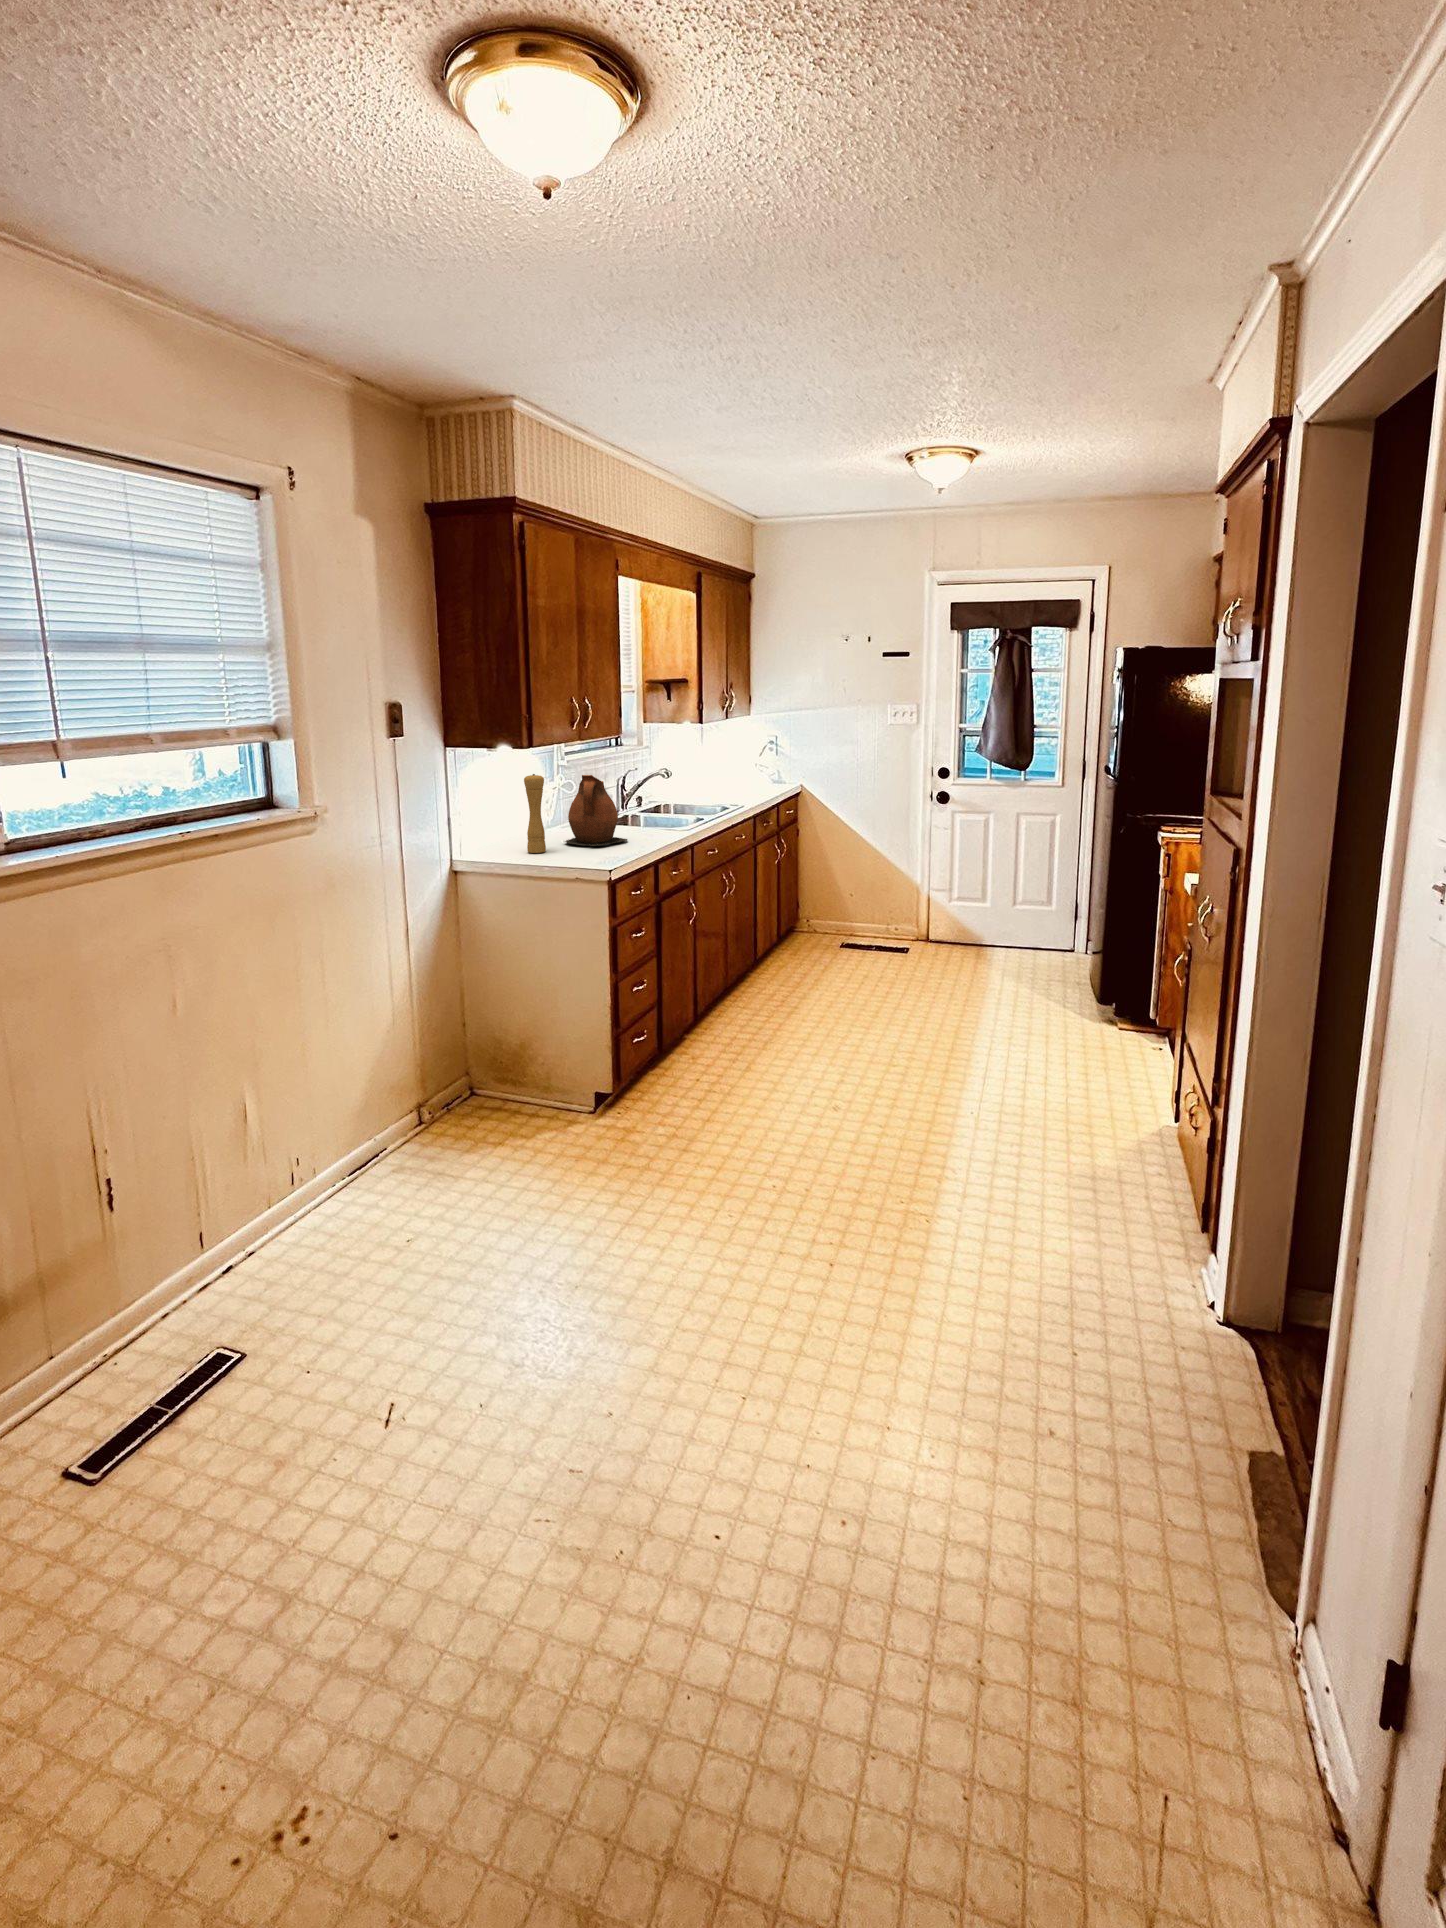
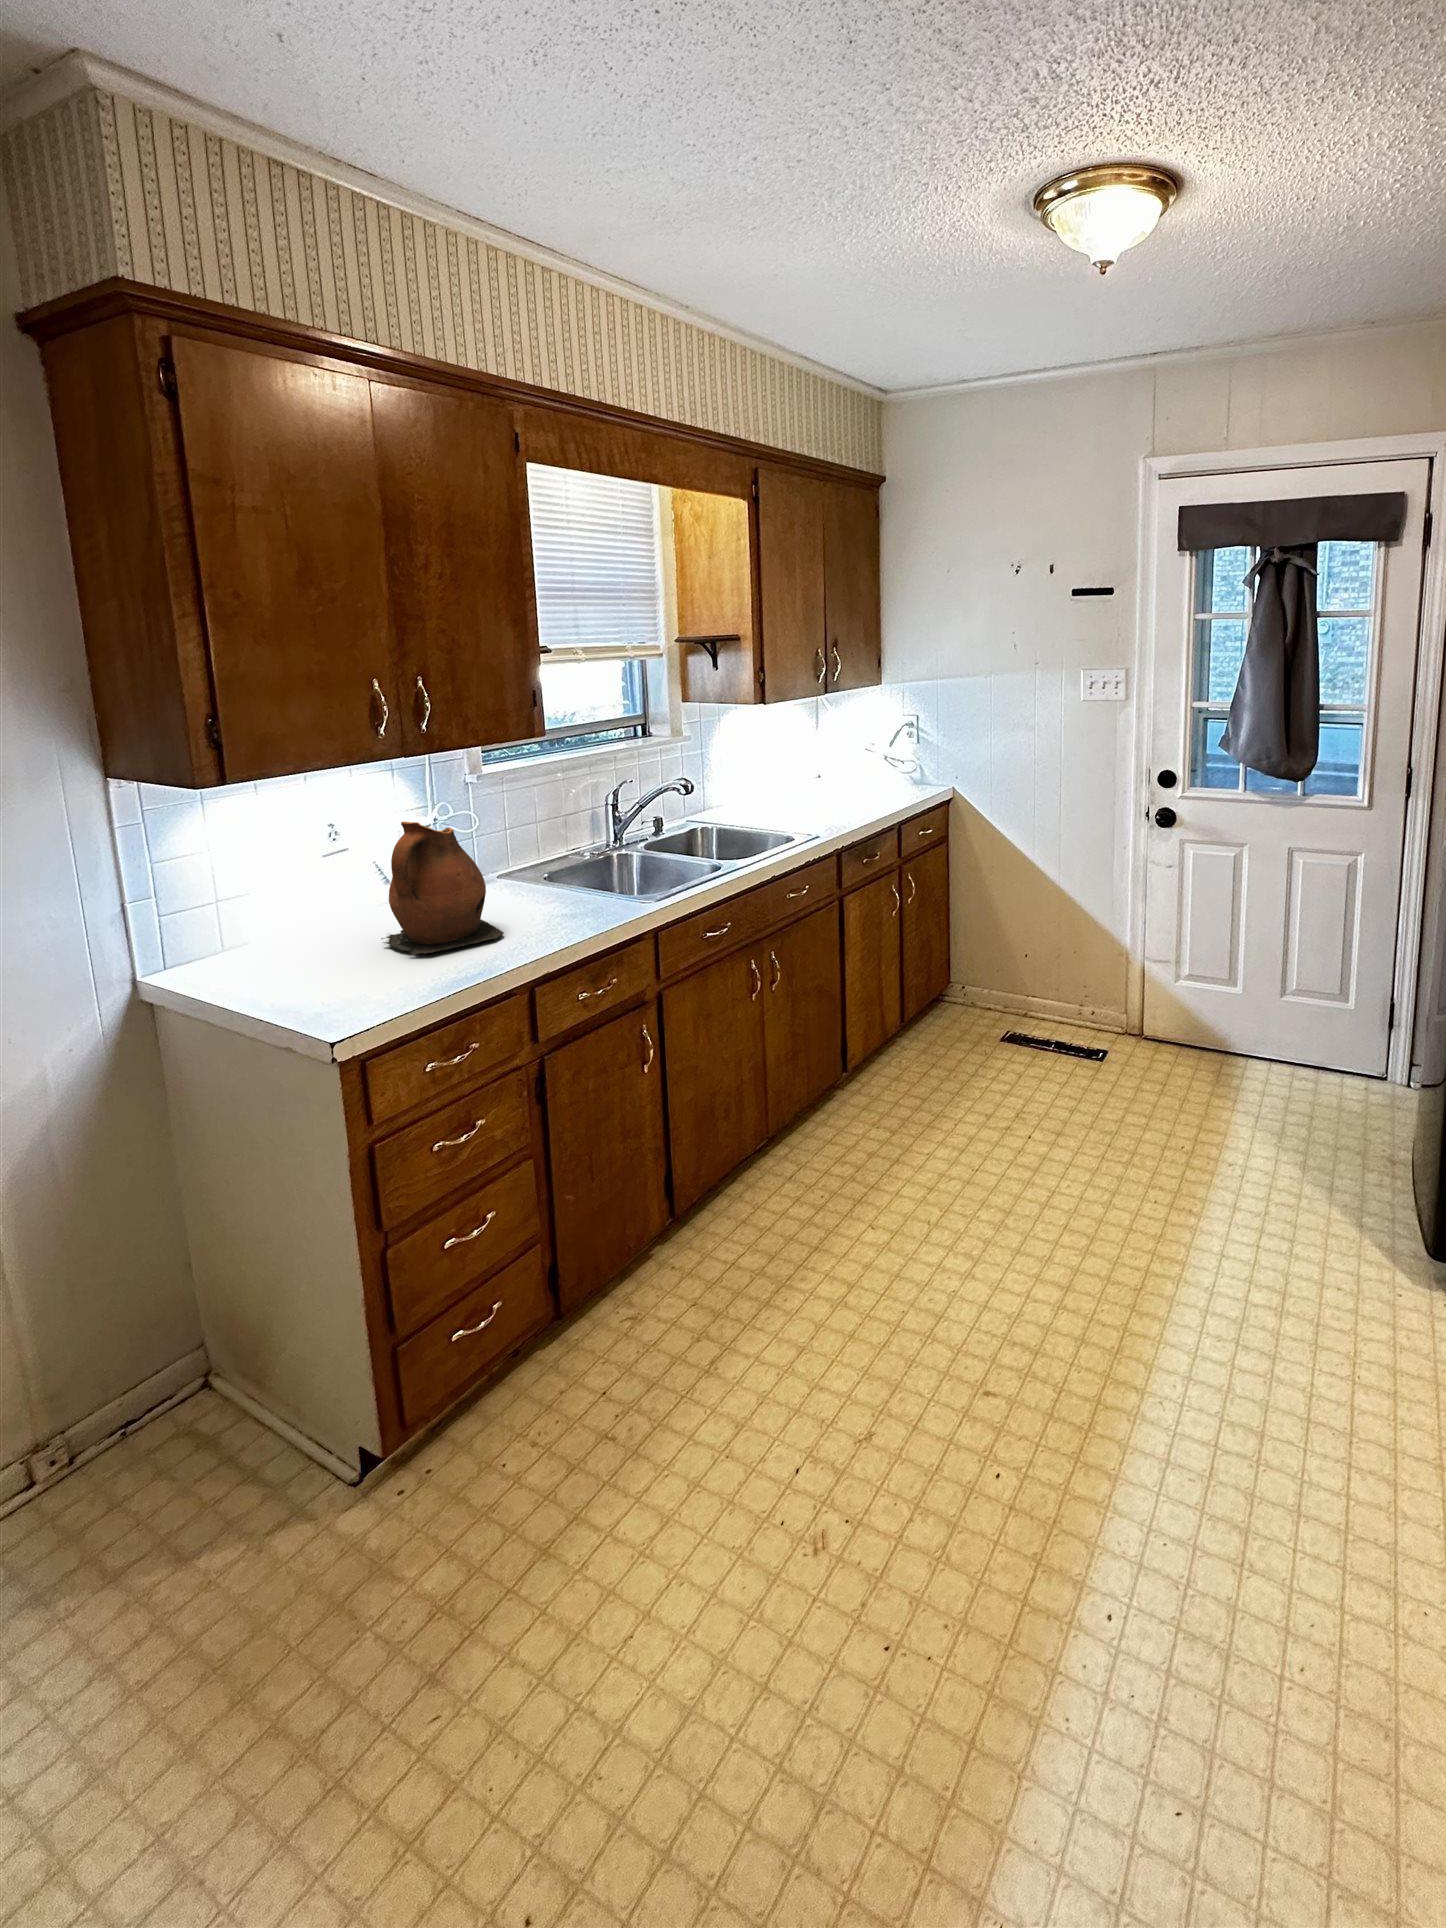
pepper mill: present [524,774,546,853] -> none [269,824,324,970]

